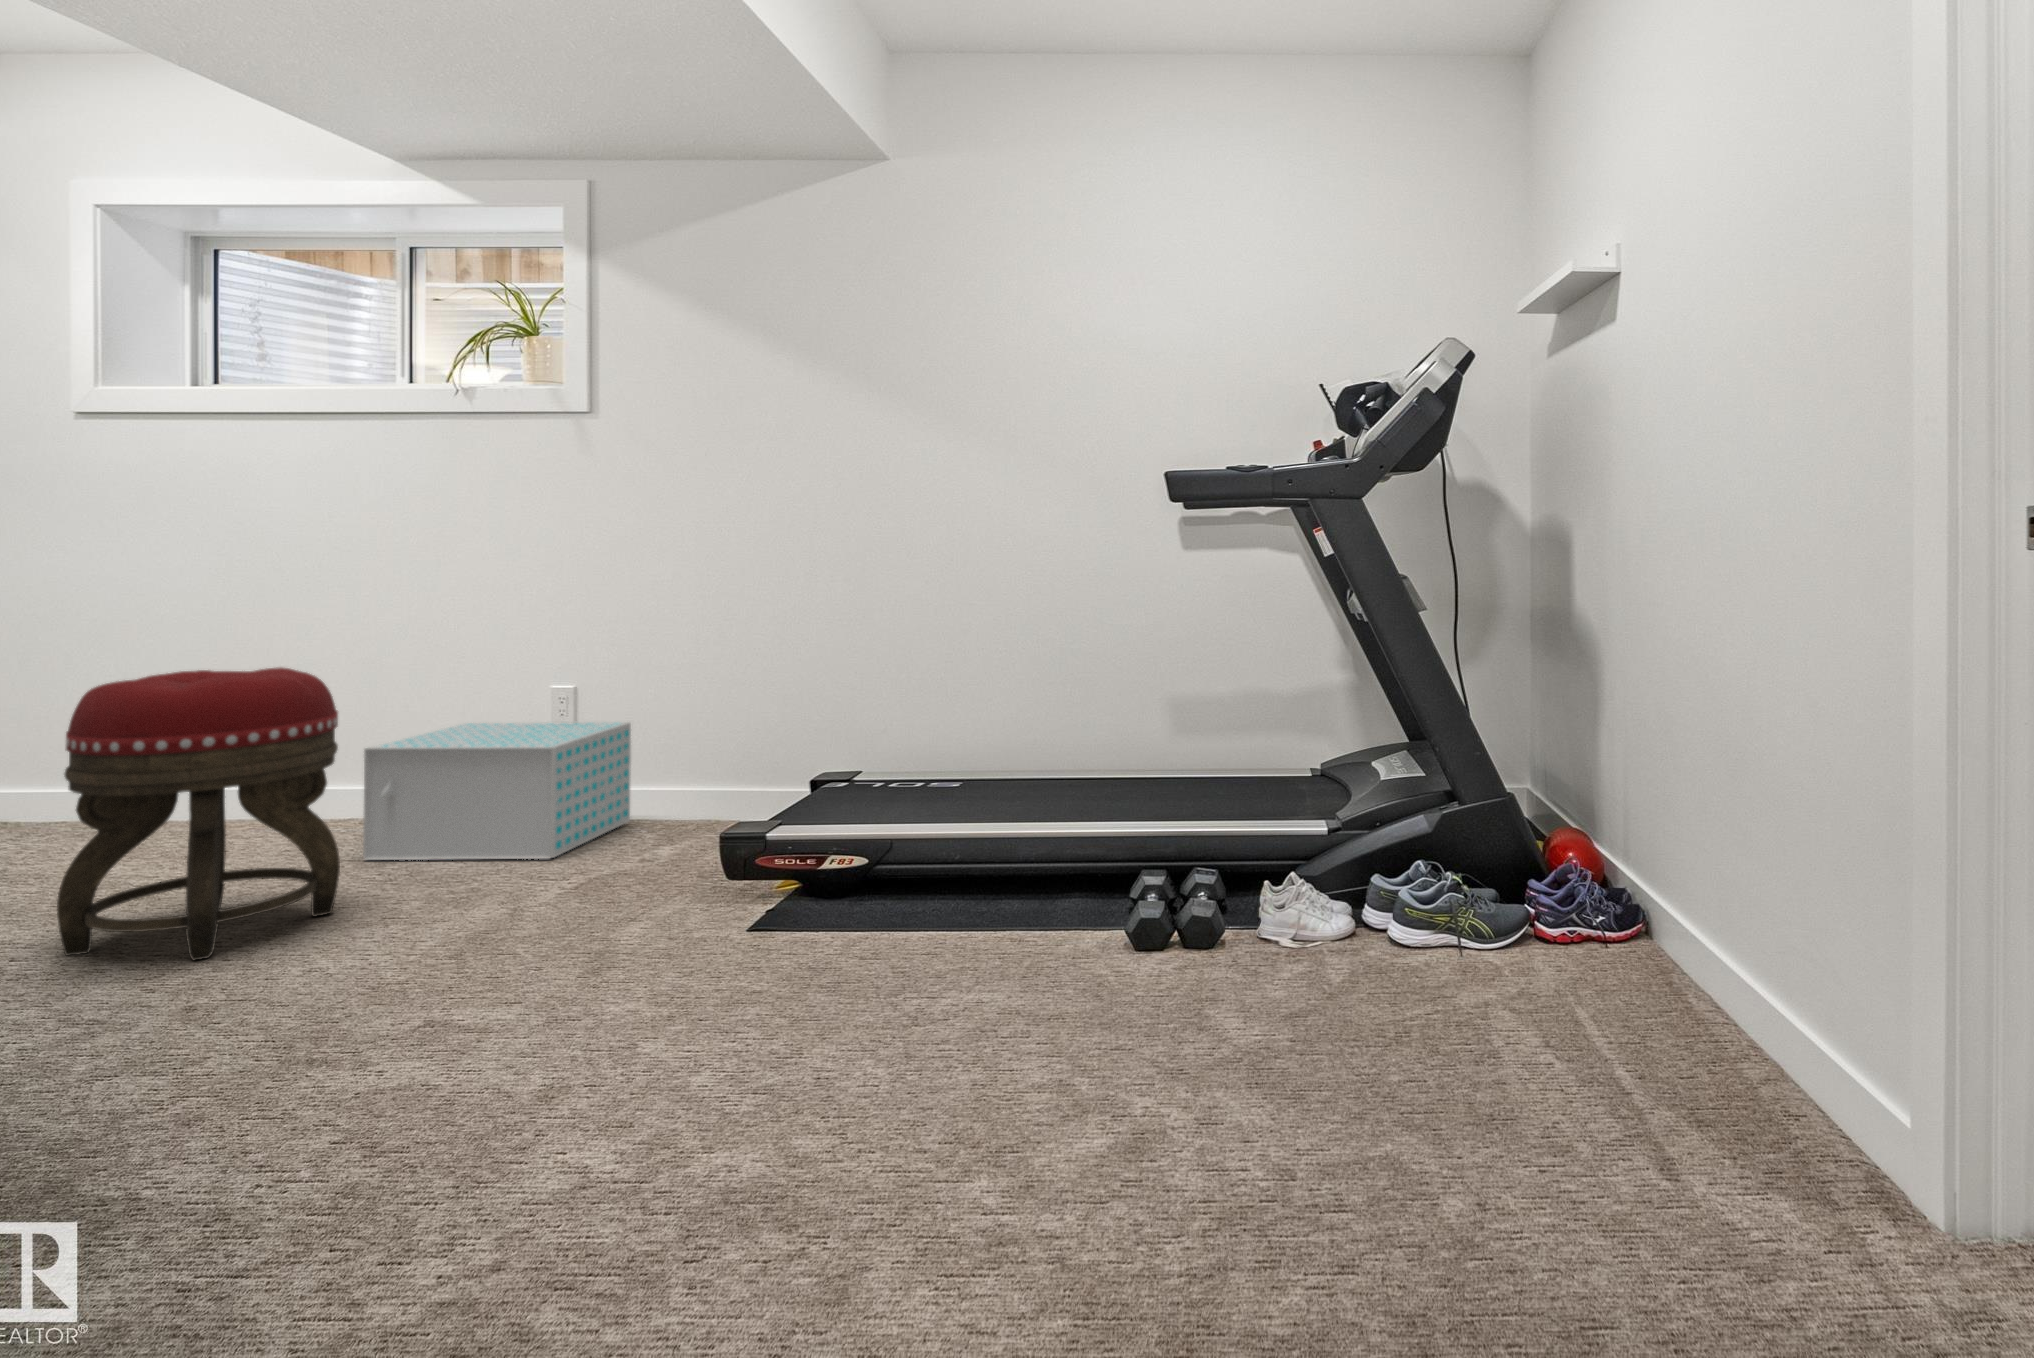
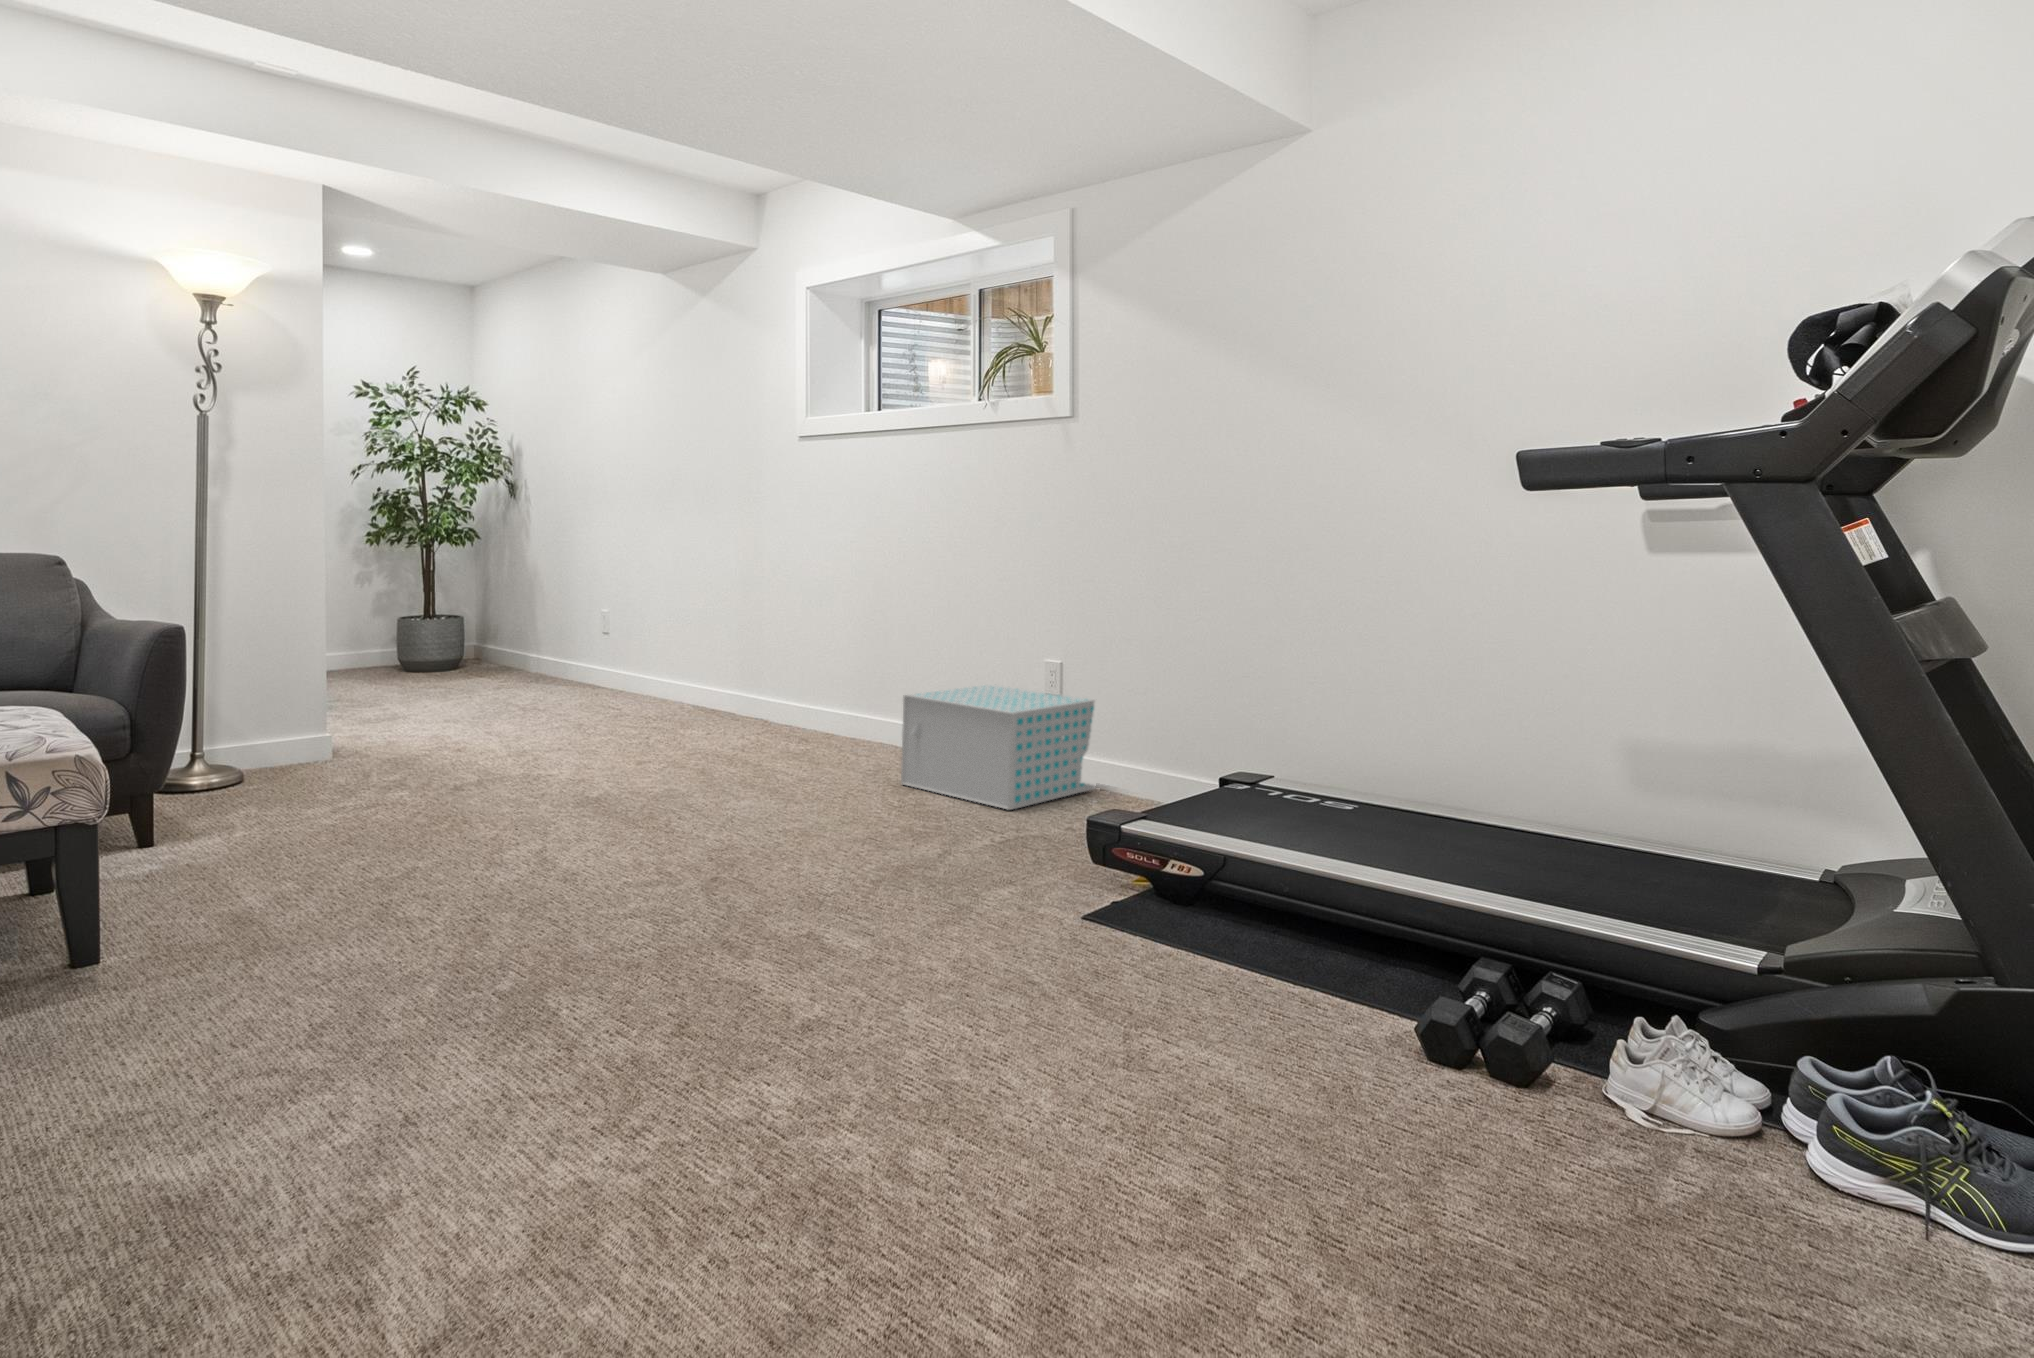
footstool: present [57,668,340,960] -> none [686,621,850,839]

